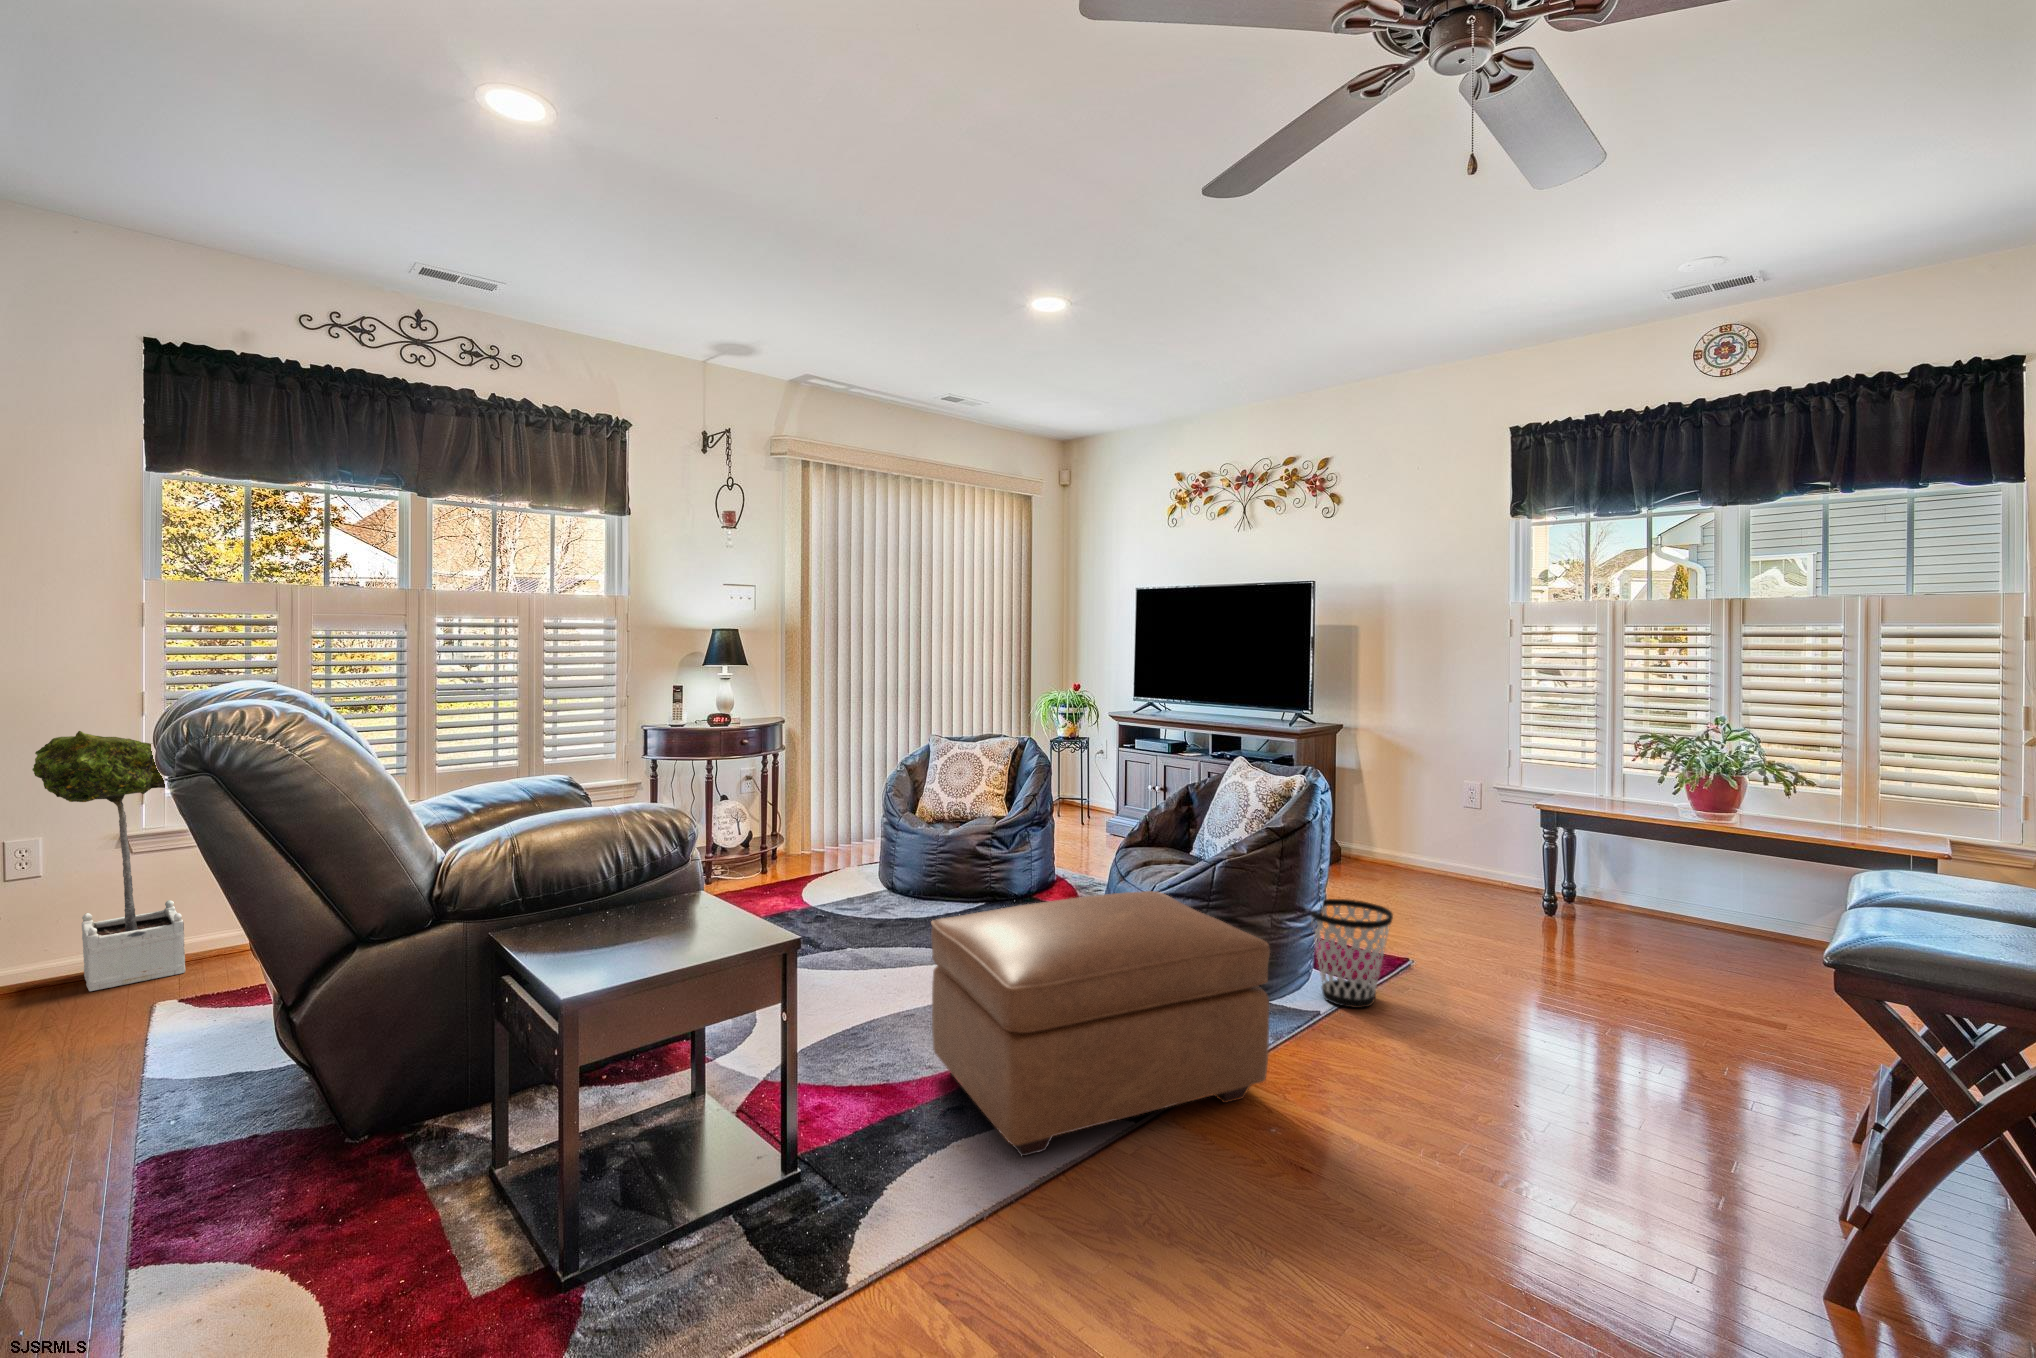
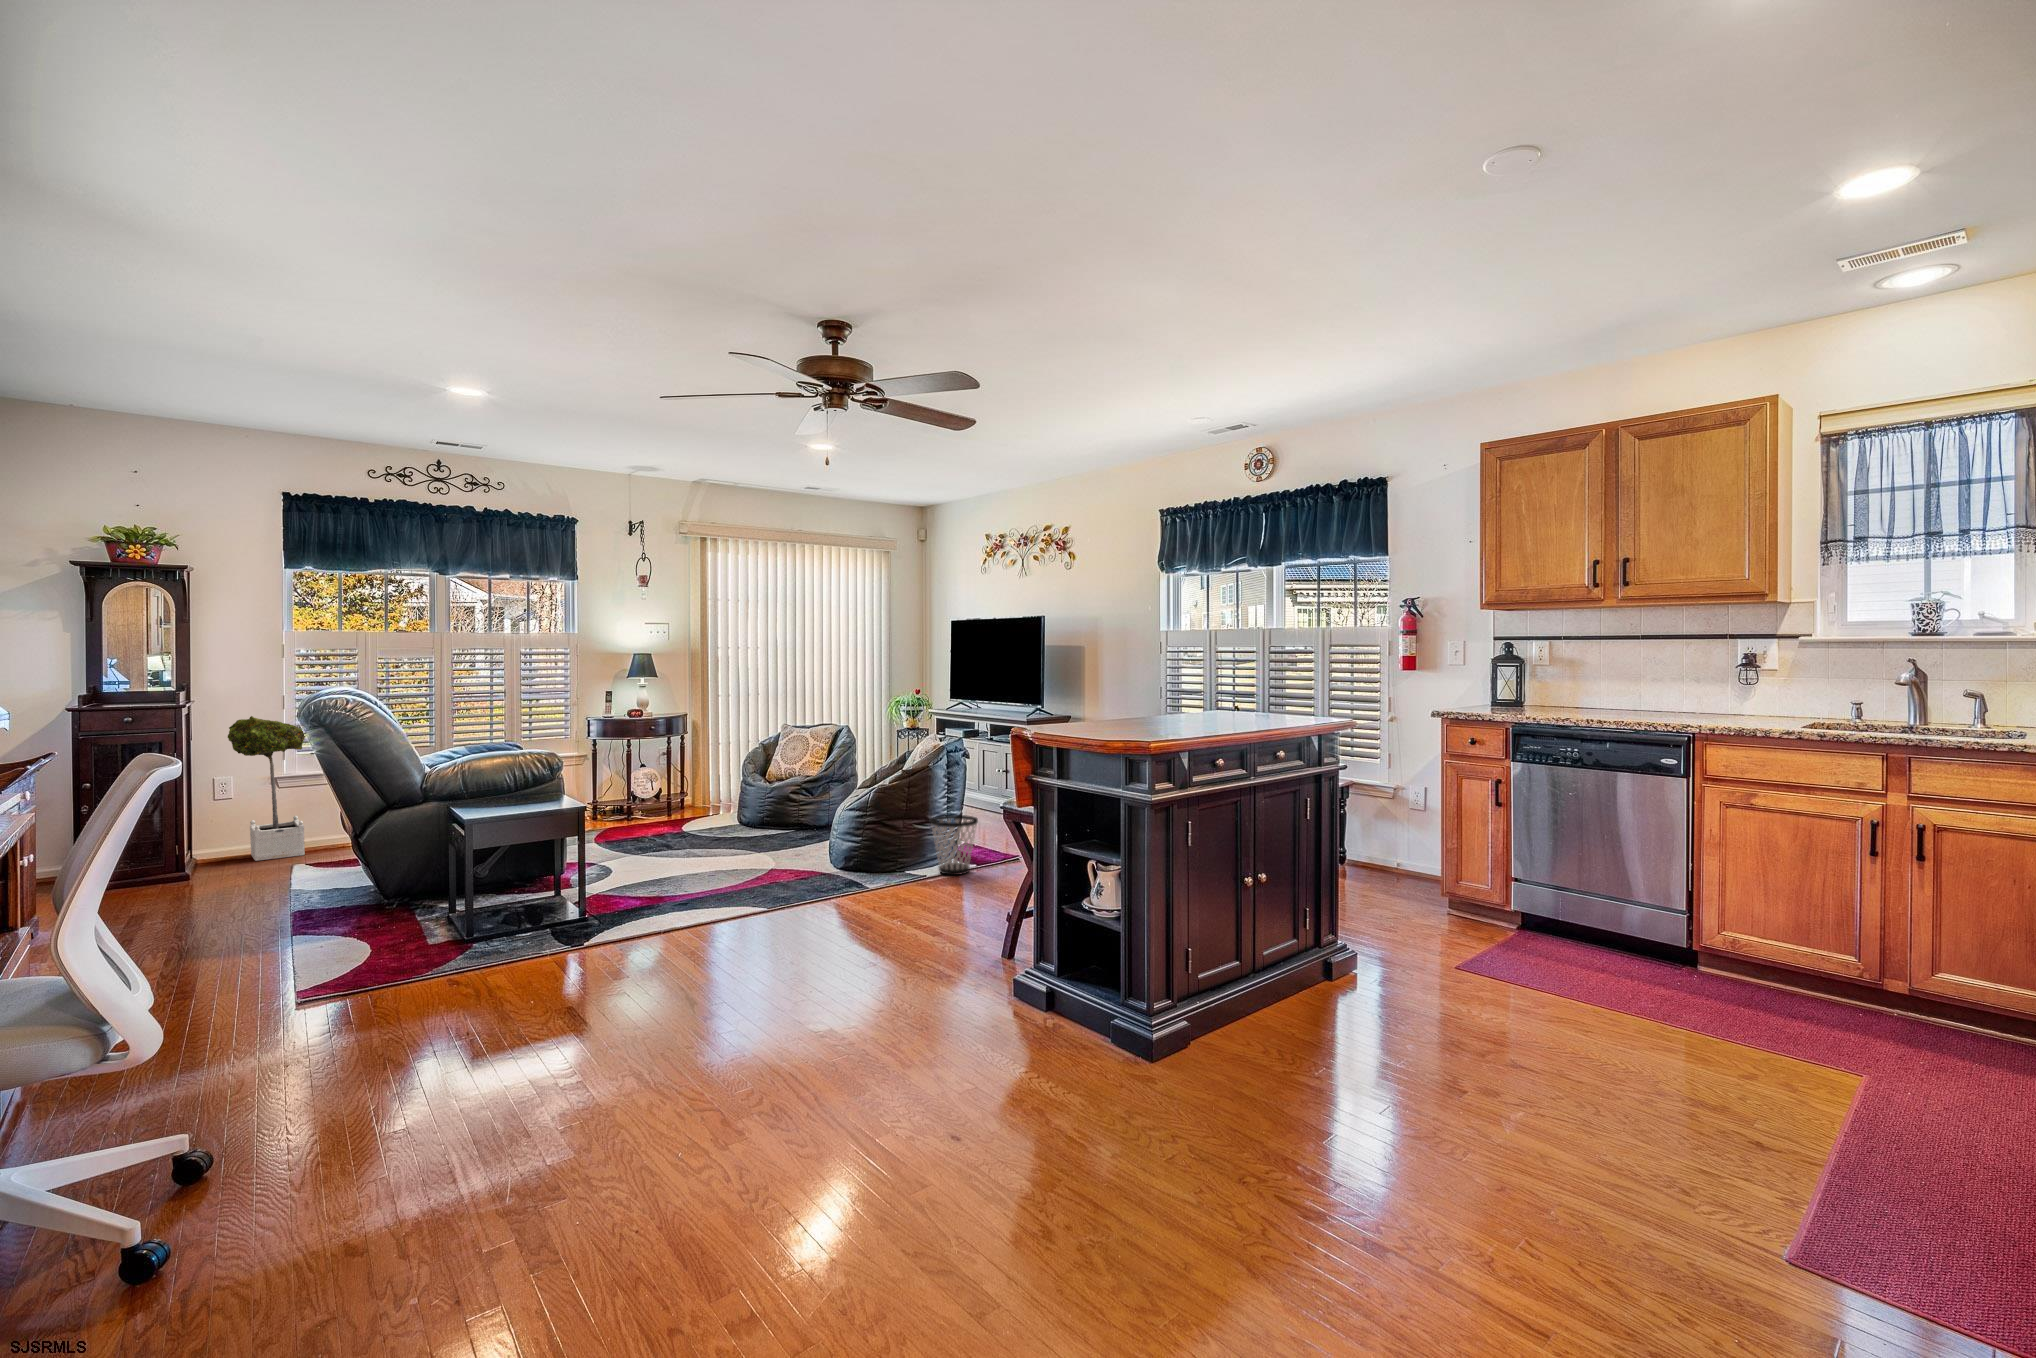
ottoman: present [931,891,1270,1156] -> none [681,802,843,916]

